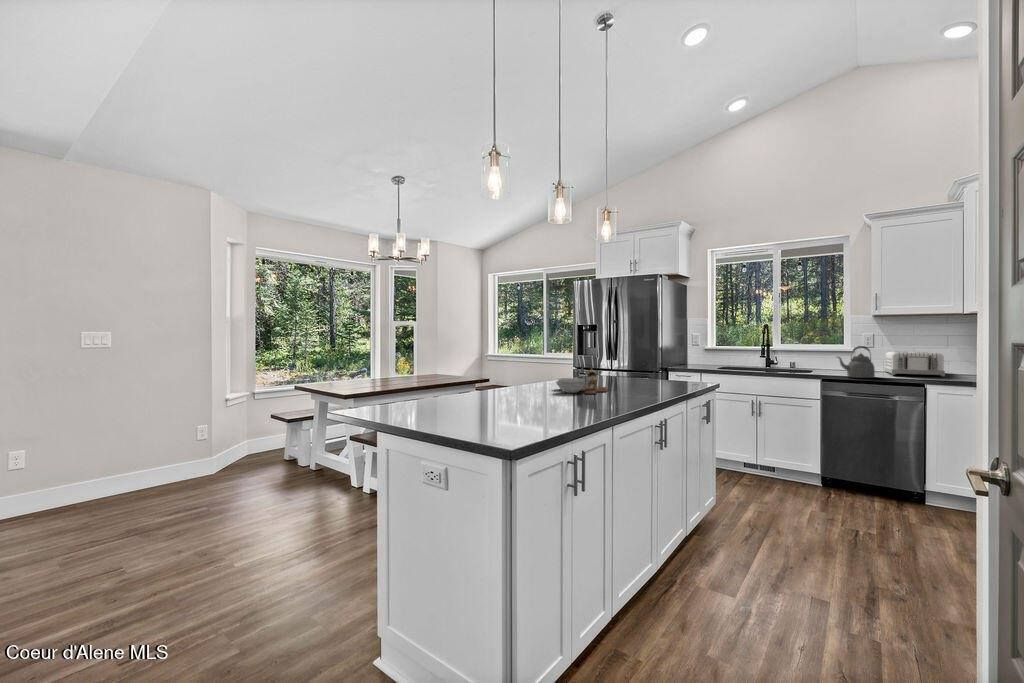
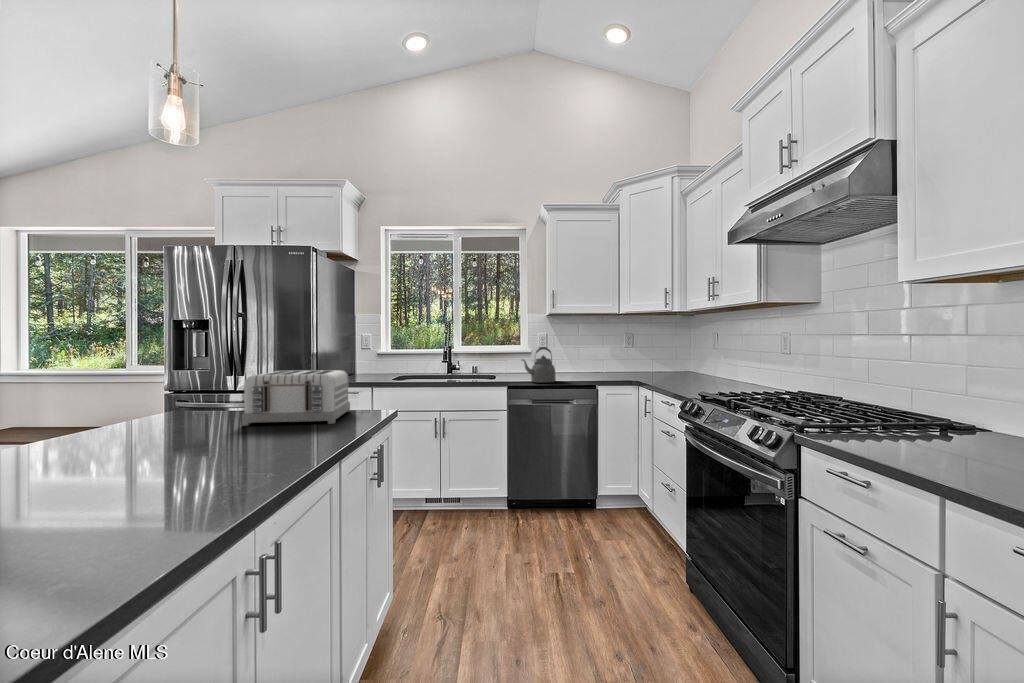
toaster: present [884,351,945,376] -> present [242,370,350,426]
cutting board: present [556,369,608,394] -> none [85,396,214,453]

